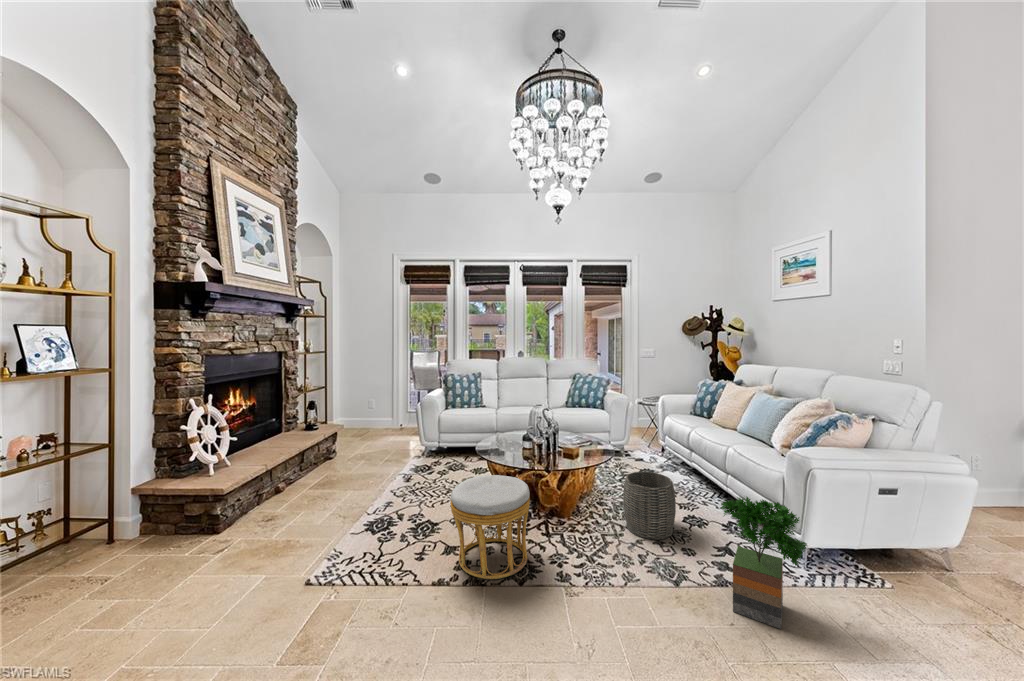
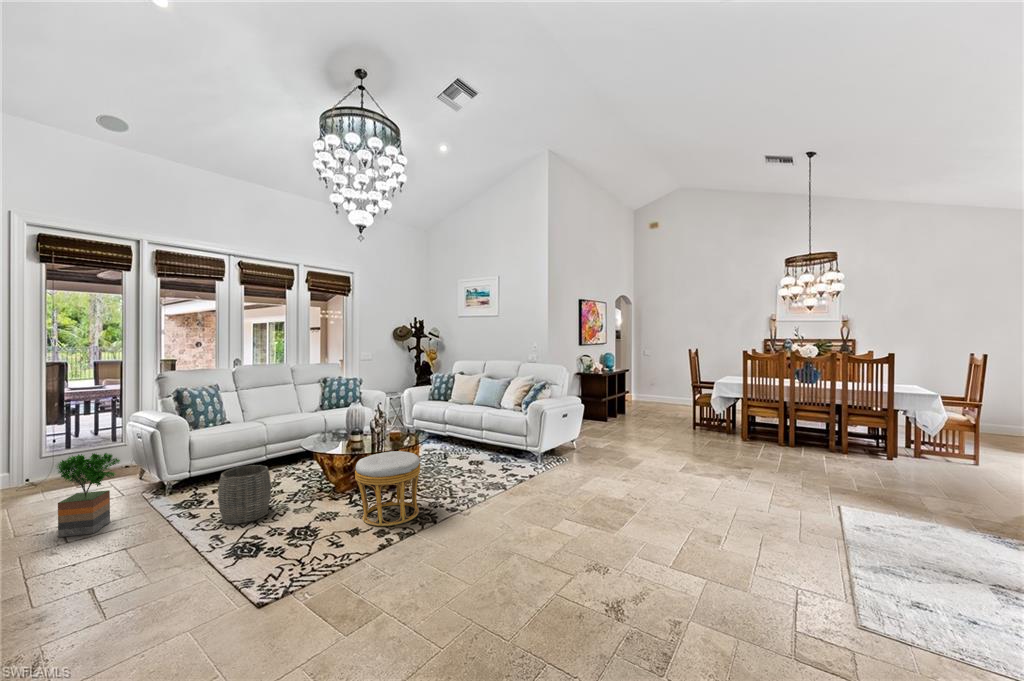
woven basket: present [623,472,676,540] -> present [218,465,271,524]
potted tree: present [721,497,807,629] -> present [57,453,120,537]

